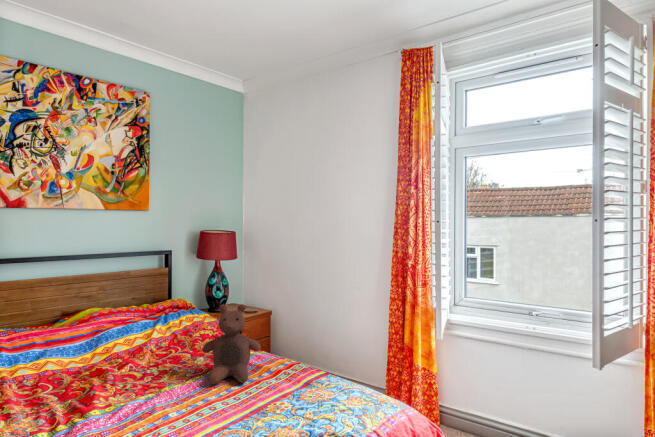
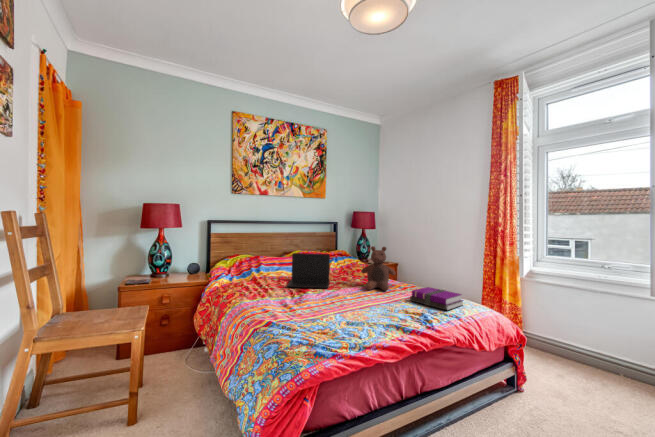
laptop: none [50,321,146,400] -> present [287,253,330,288]
notebook: none [281,371,363,419] -> present [410,287,463,310]

